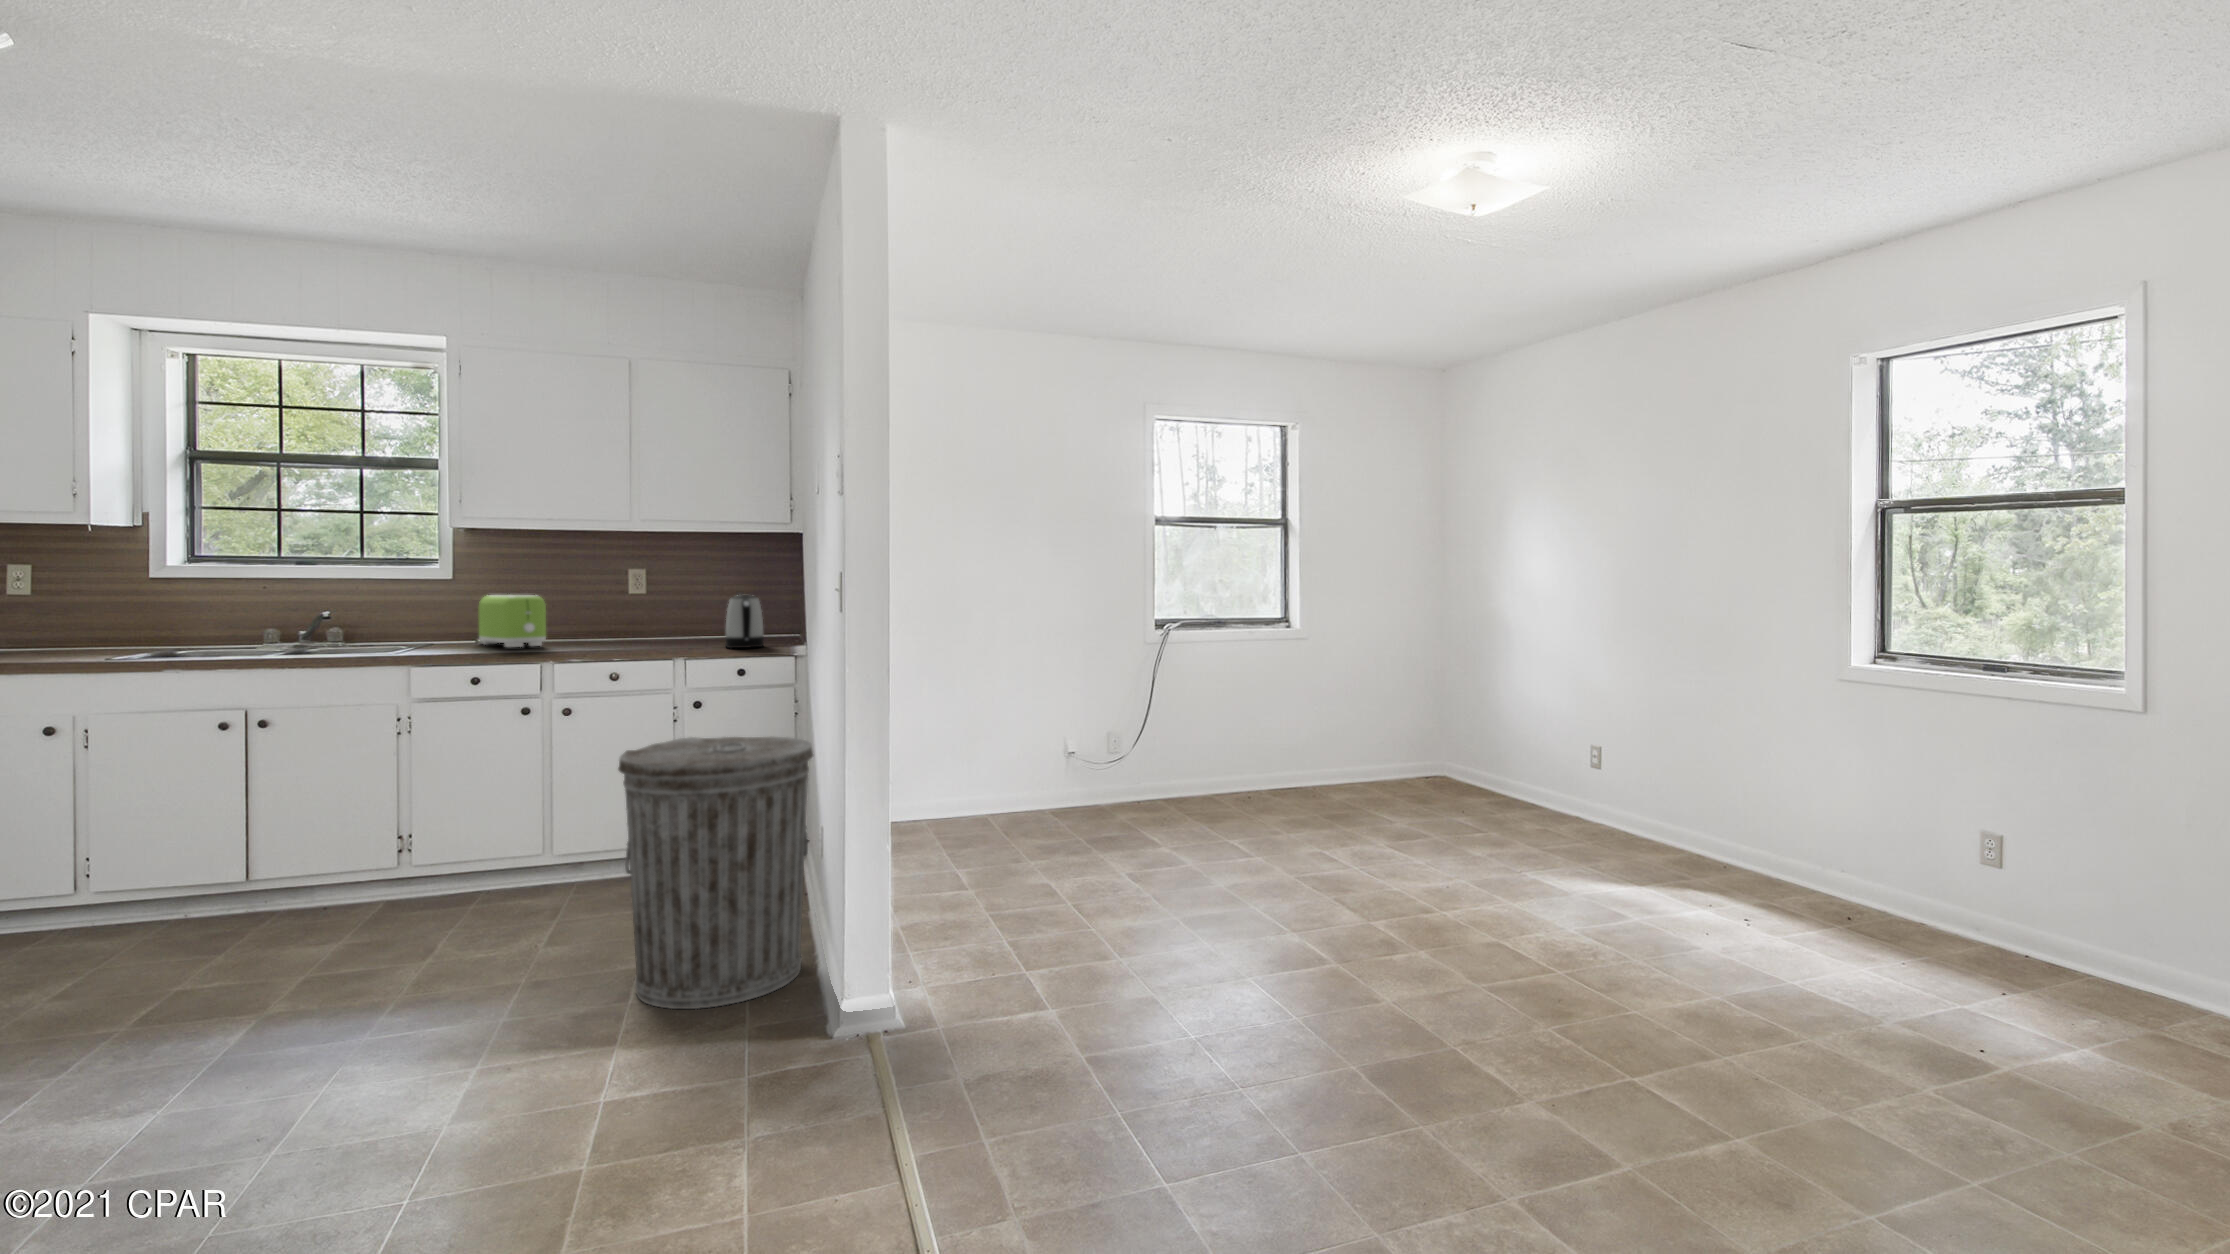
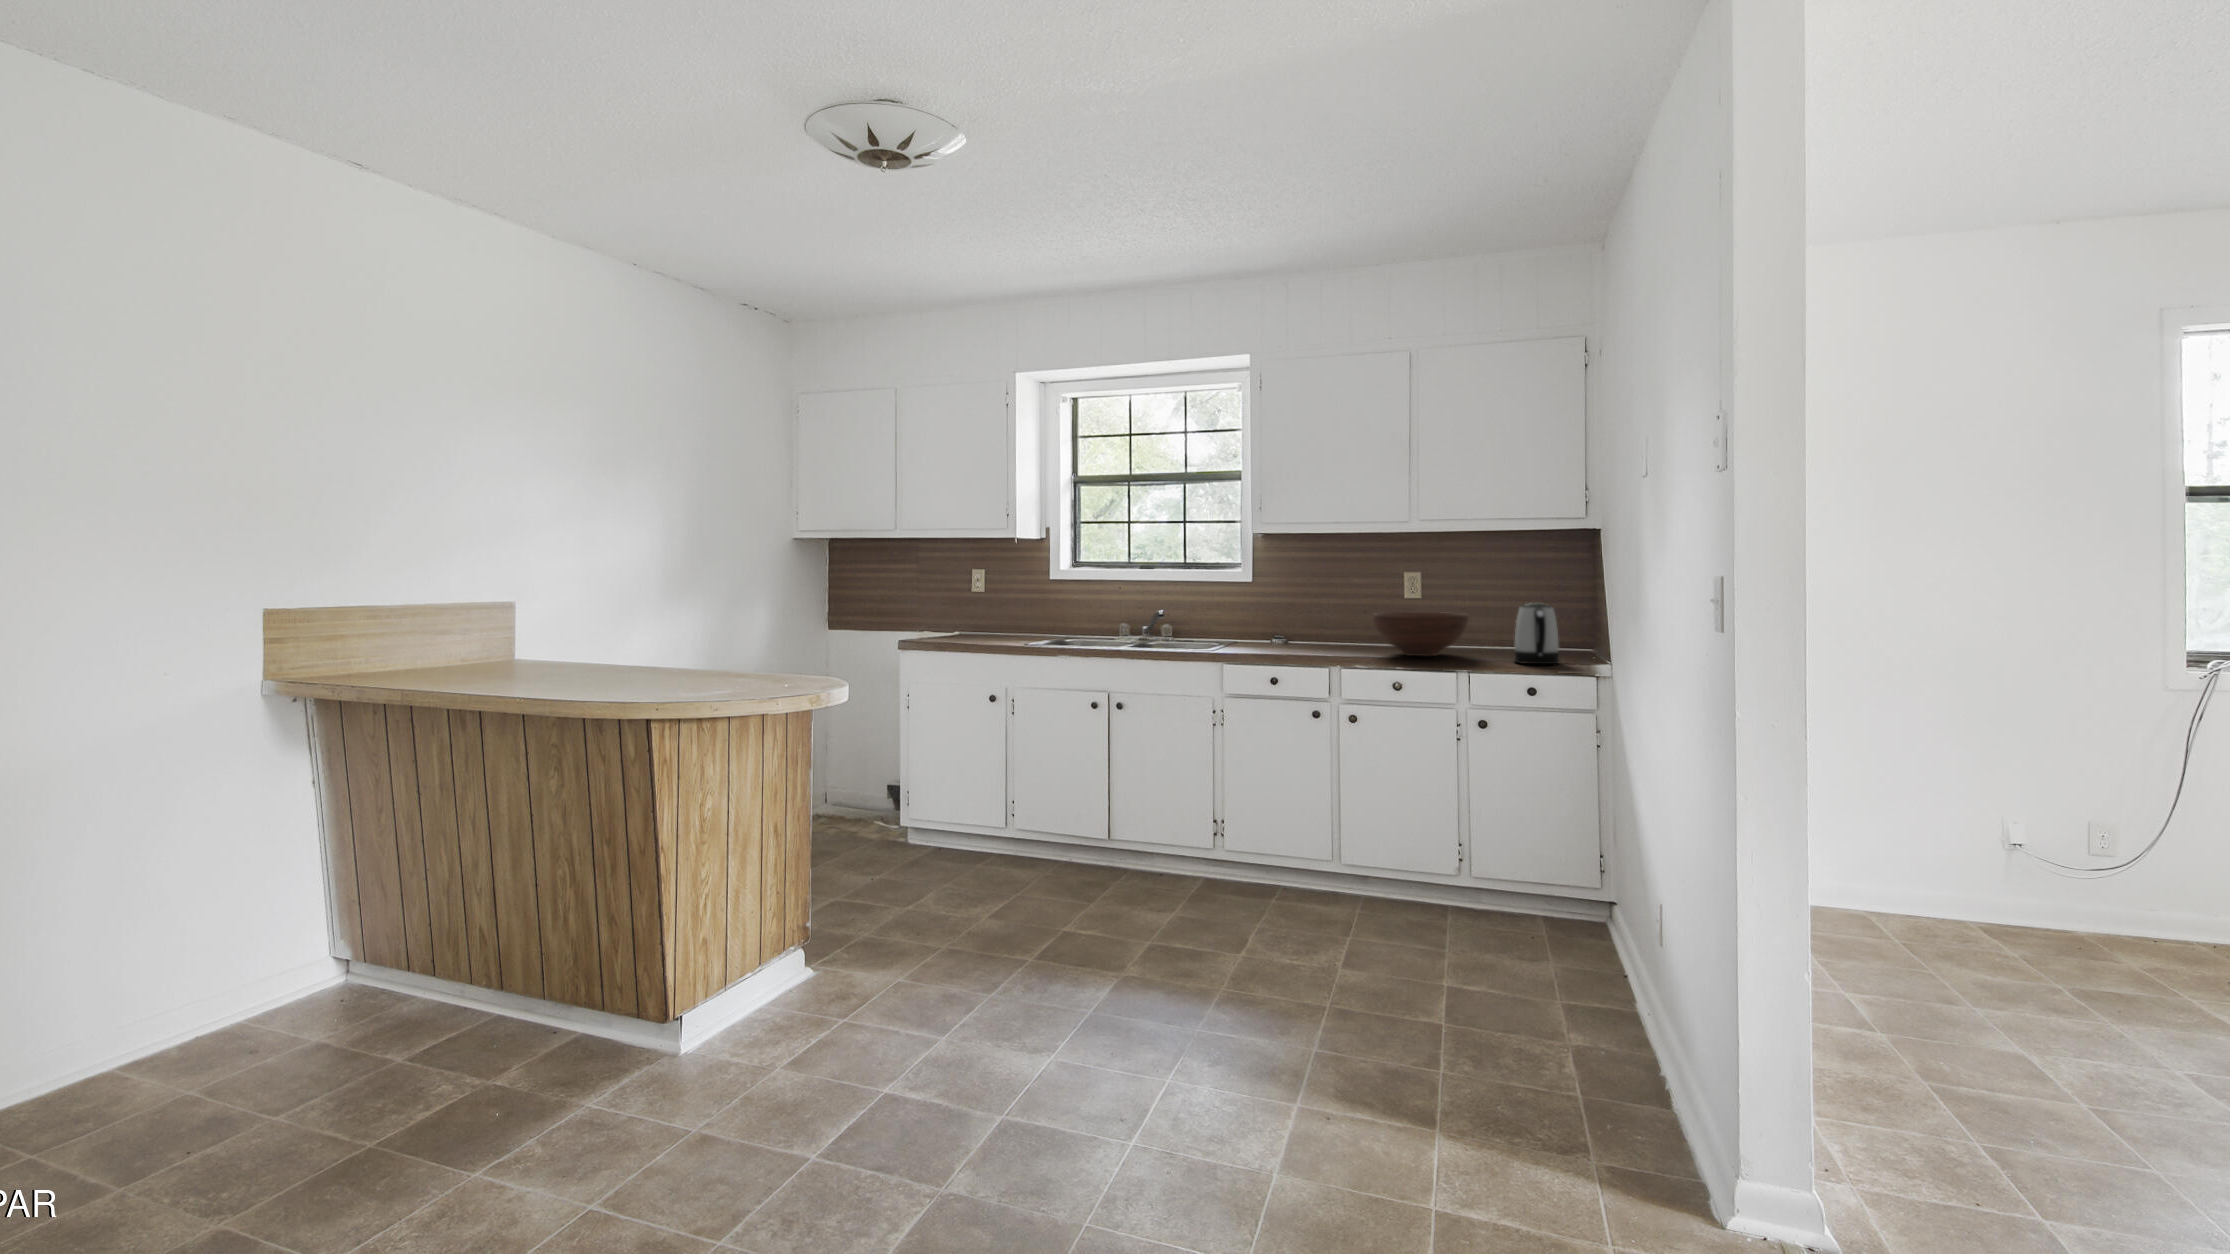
toaster: present [479,595,546,647] -> none [1274,598,1333,650]
fruit bowl: none [589,606,685,647] -> present [1373,612,1469,656]
trash can: present [618,737,813,1009] -> none [1424,770,1657,1106]

